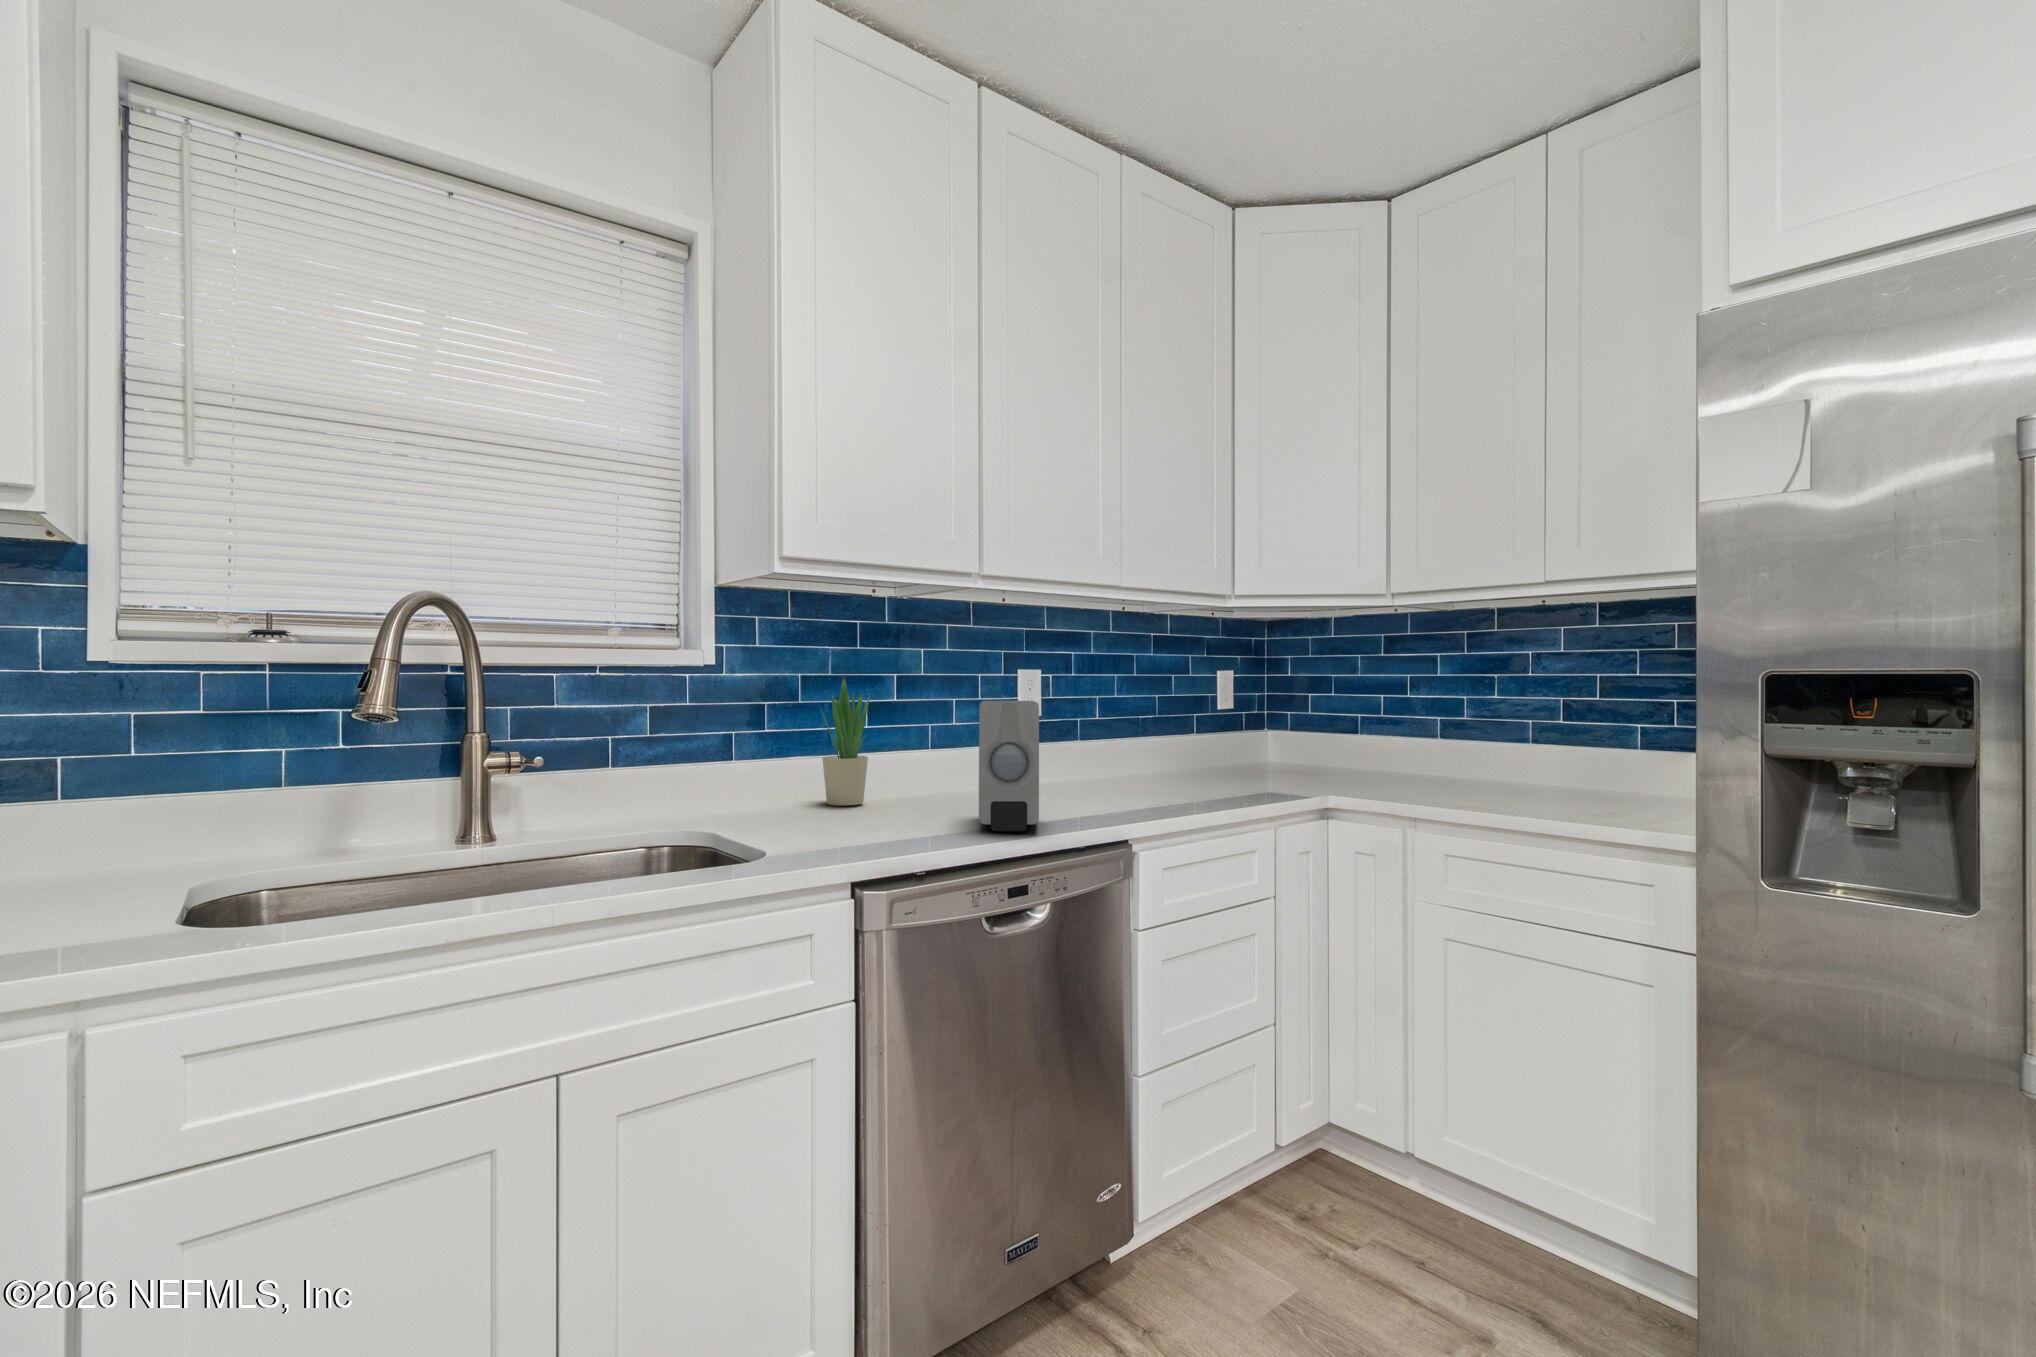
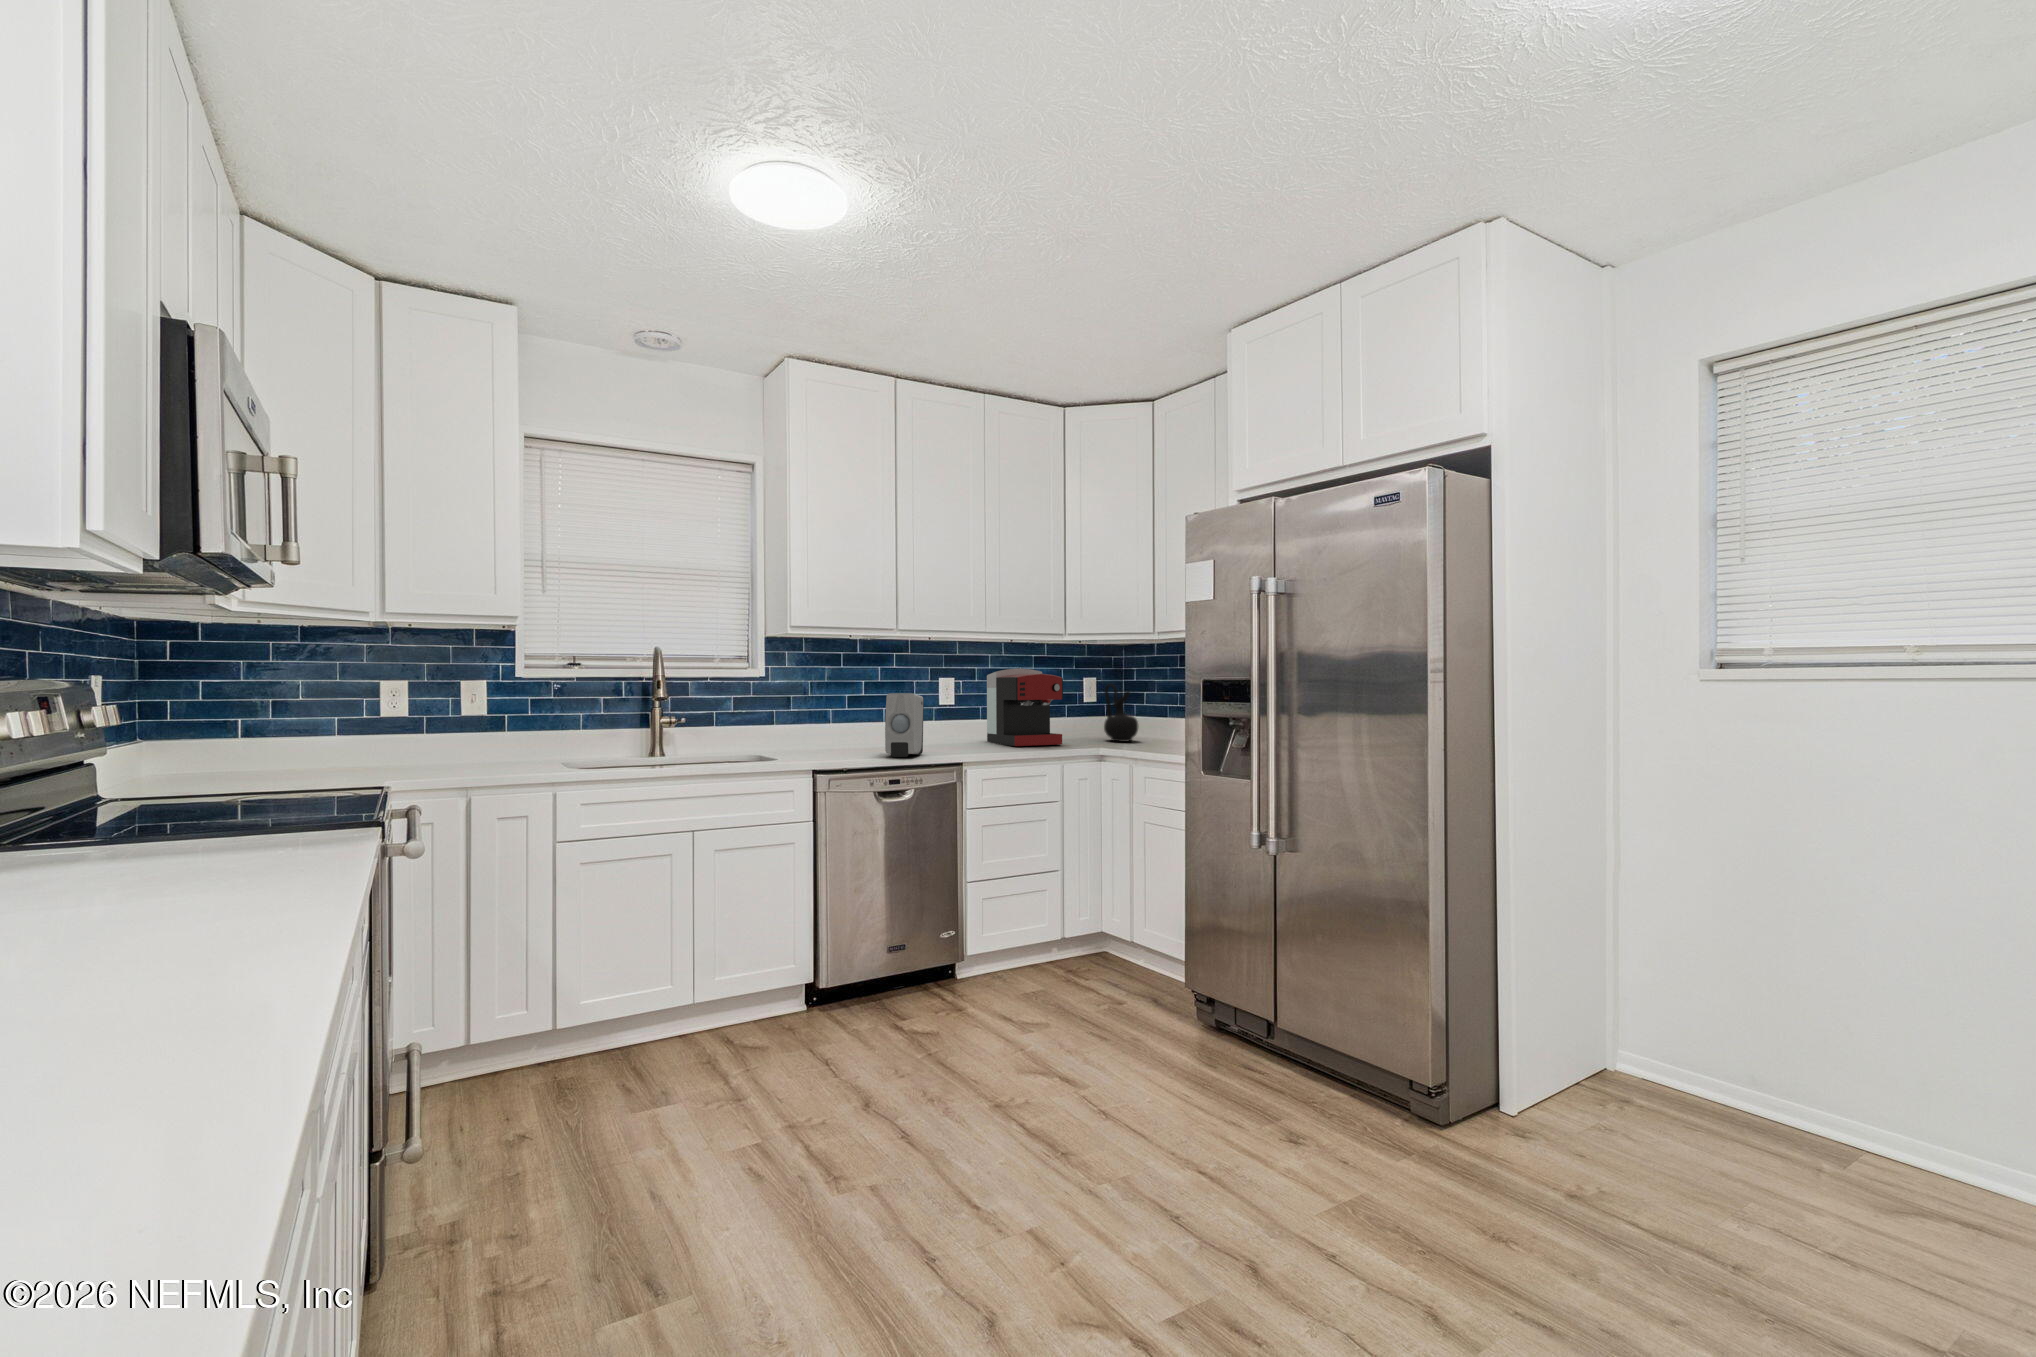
coffee maker: none [1090,654,1230,792] -> present [987,668,1063,746]
potted plant: present [821,675,869,806] -> none [820,681,847,748]
ceramic jug: none [1262,681,1320,777] -> present [1104,684,1138,742]

